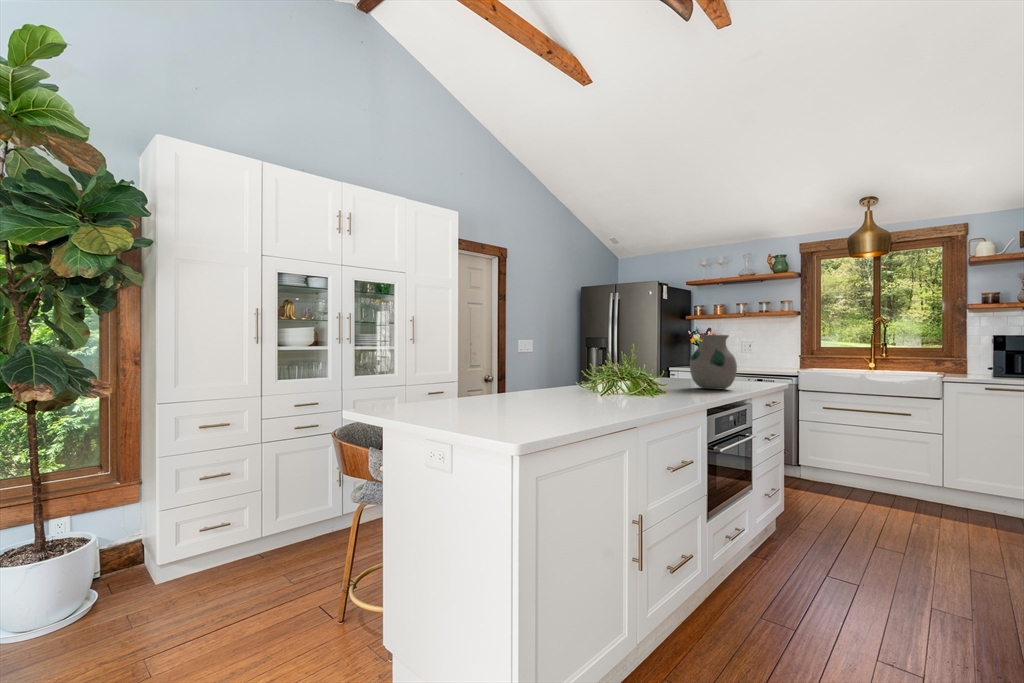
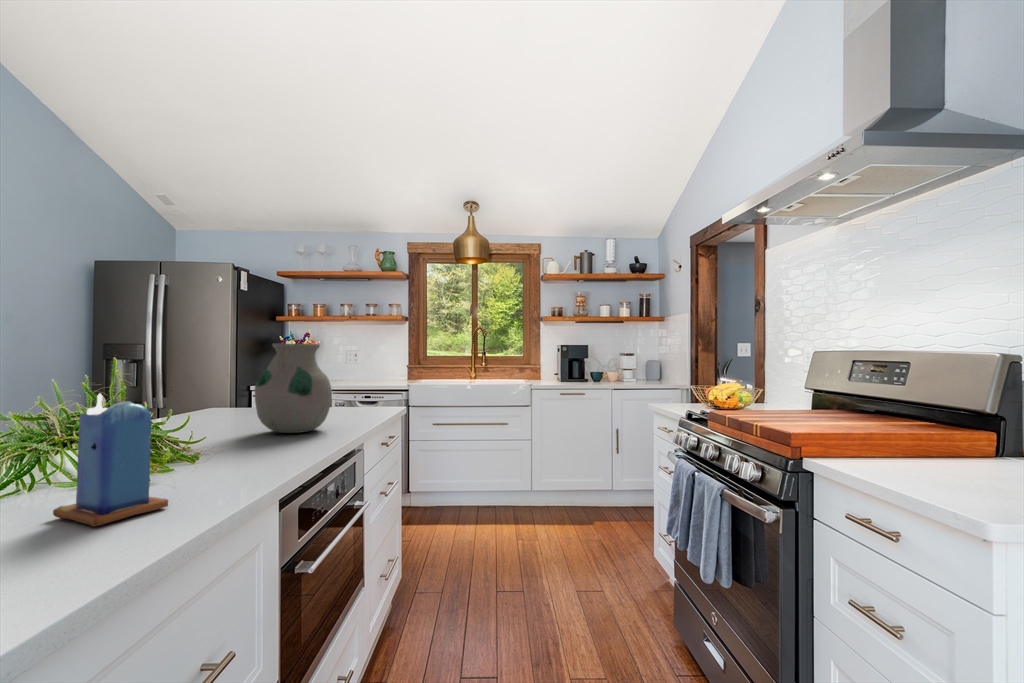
candle: none [631,354,671,404] -> present [53,394,168,527]

